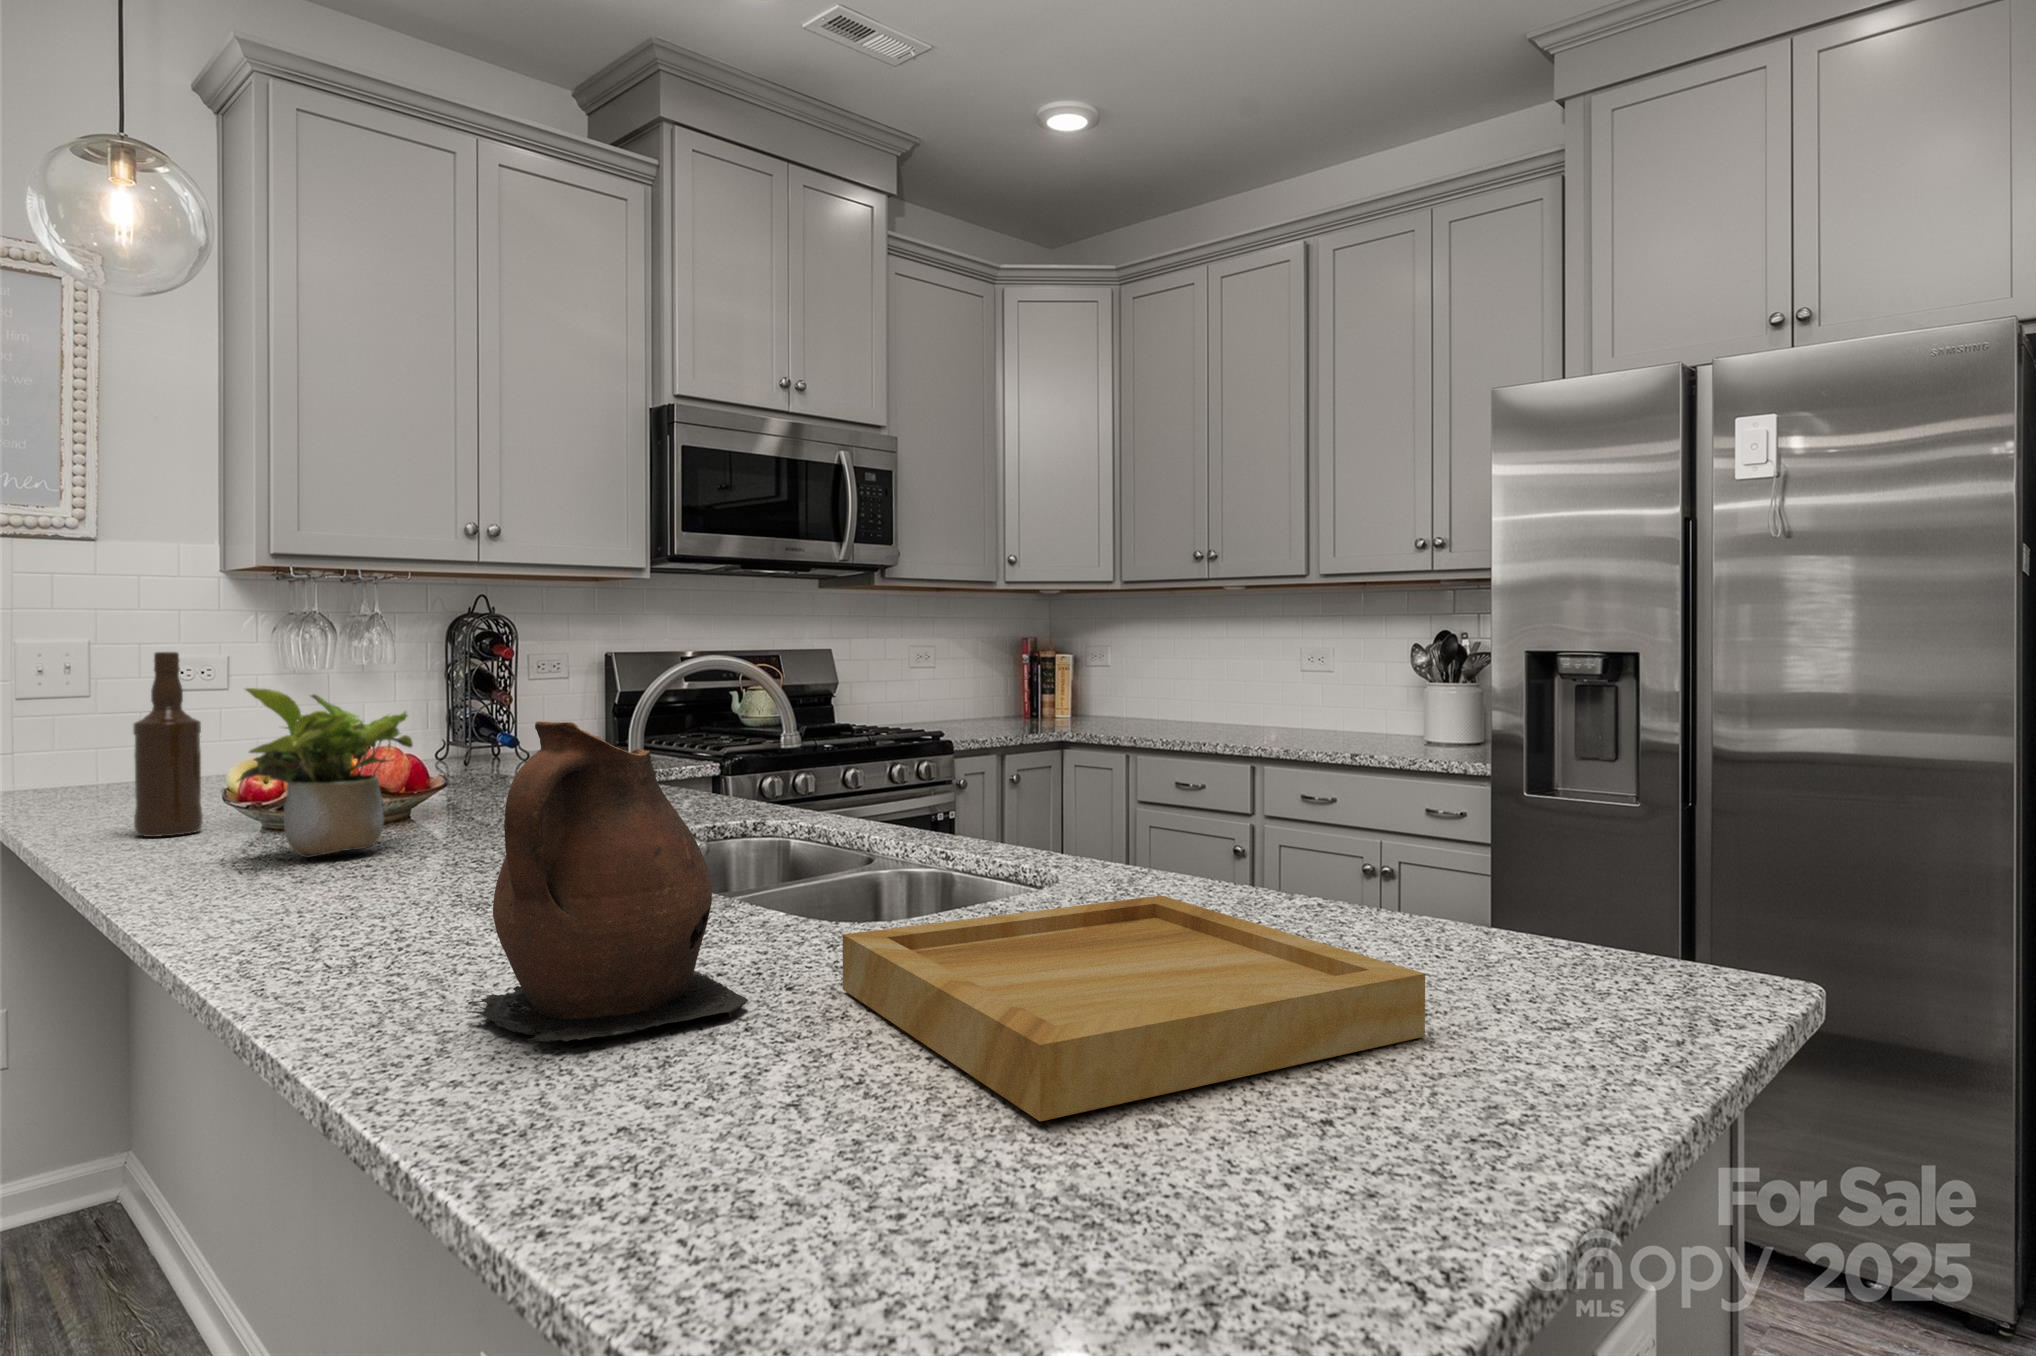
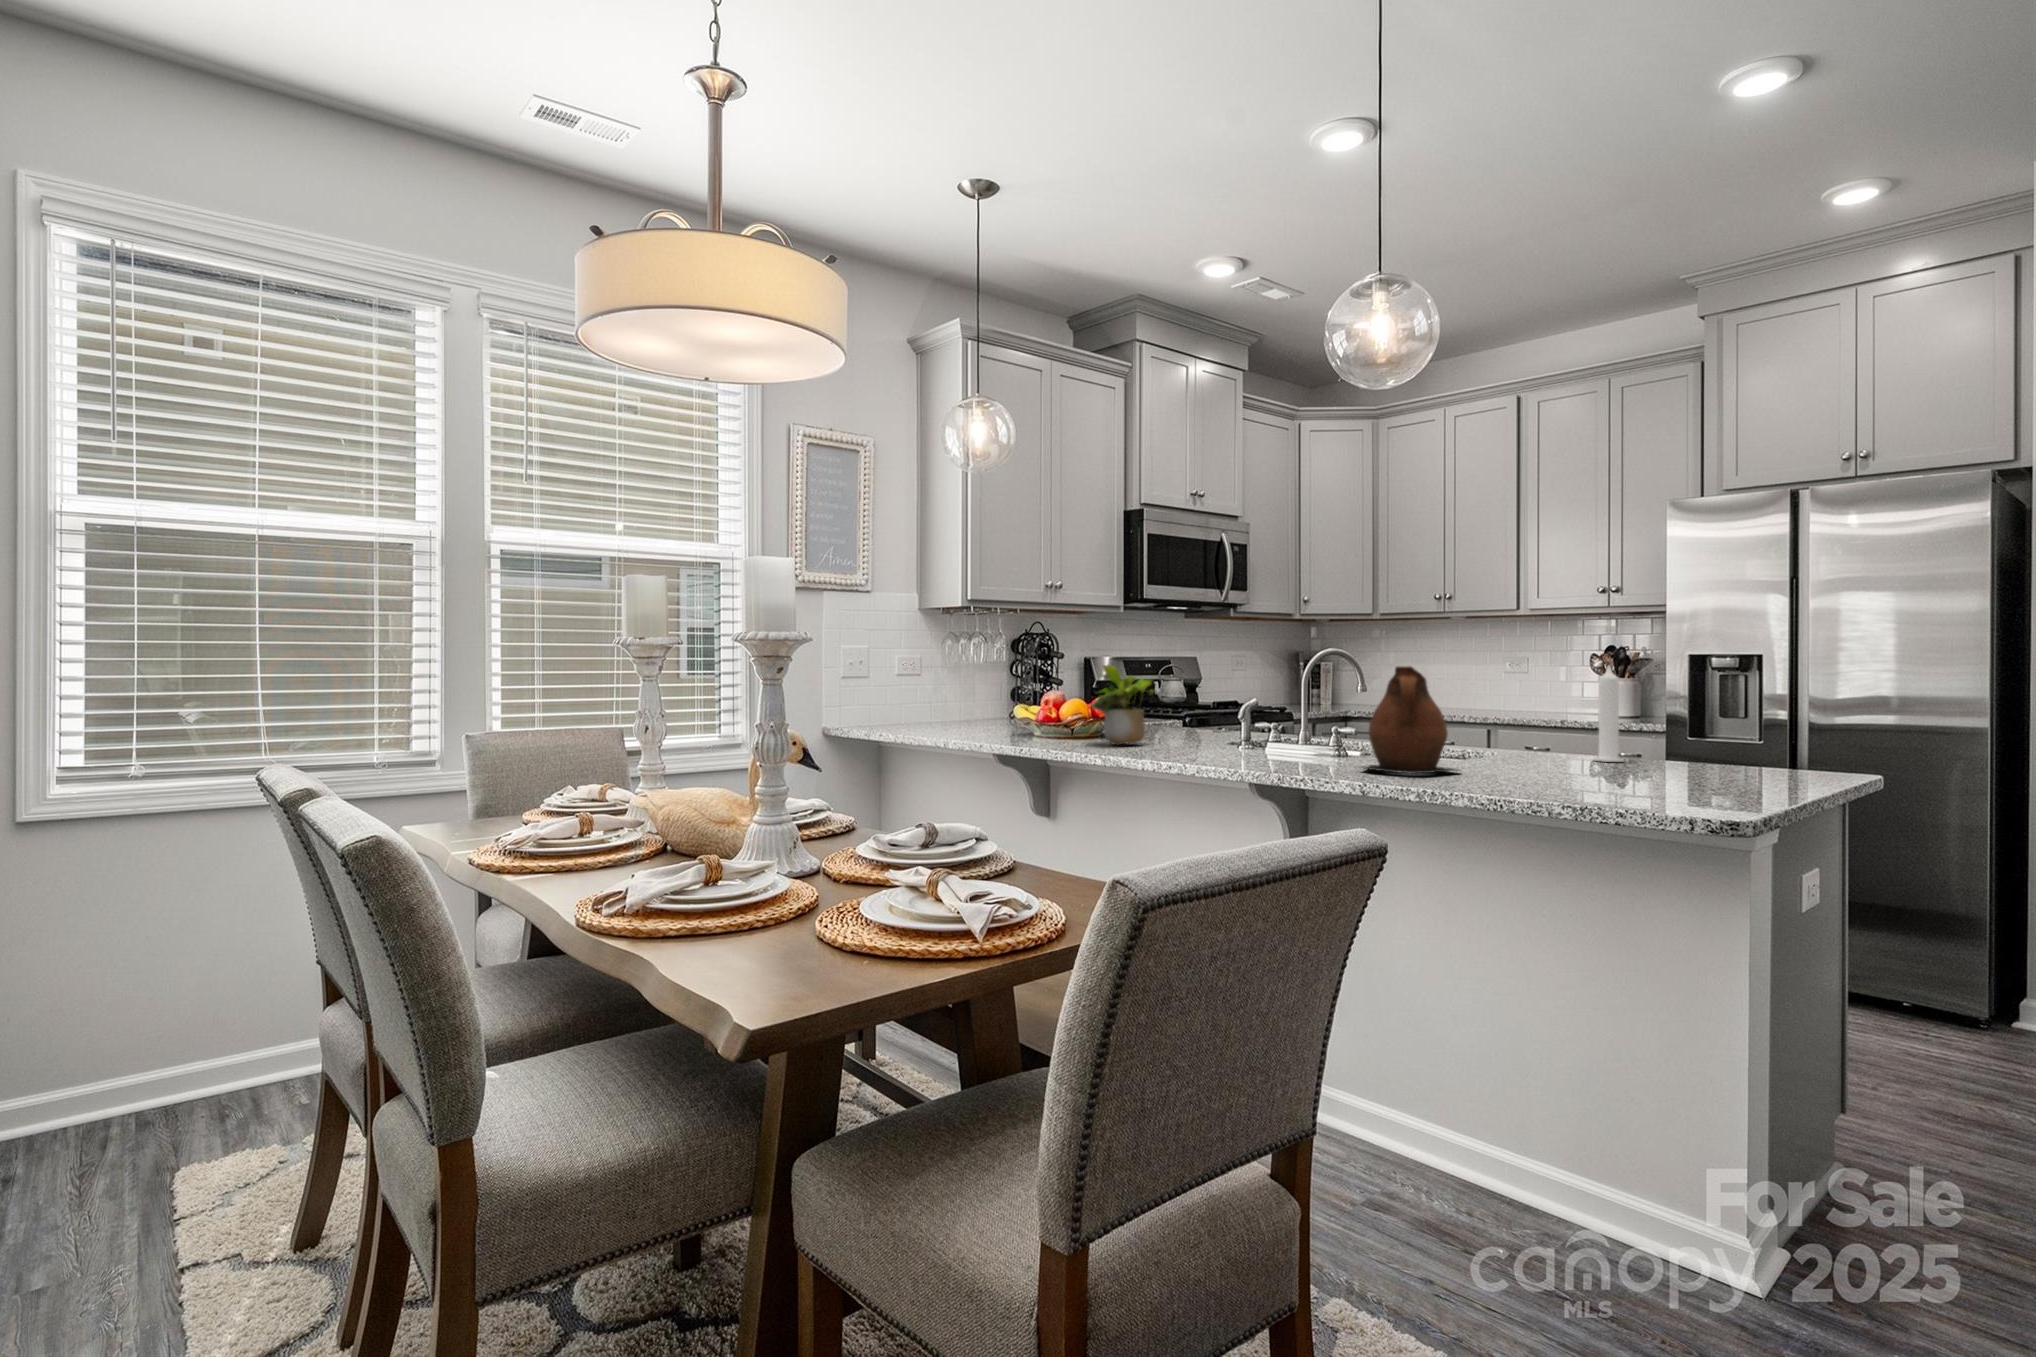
bottle: present [133,652,203,837] -> none [993,650,1020,740]
candle: none [1199,696,1263,929] -> present [1593,666,1624,762]
tray: present [843,896,1425,1121] -> none [1485,745,1729,784]

